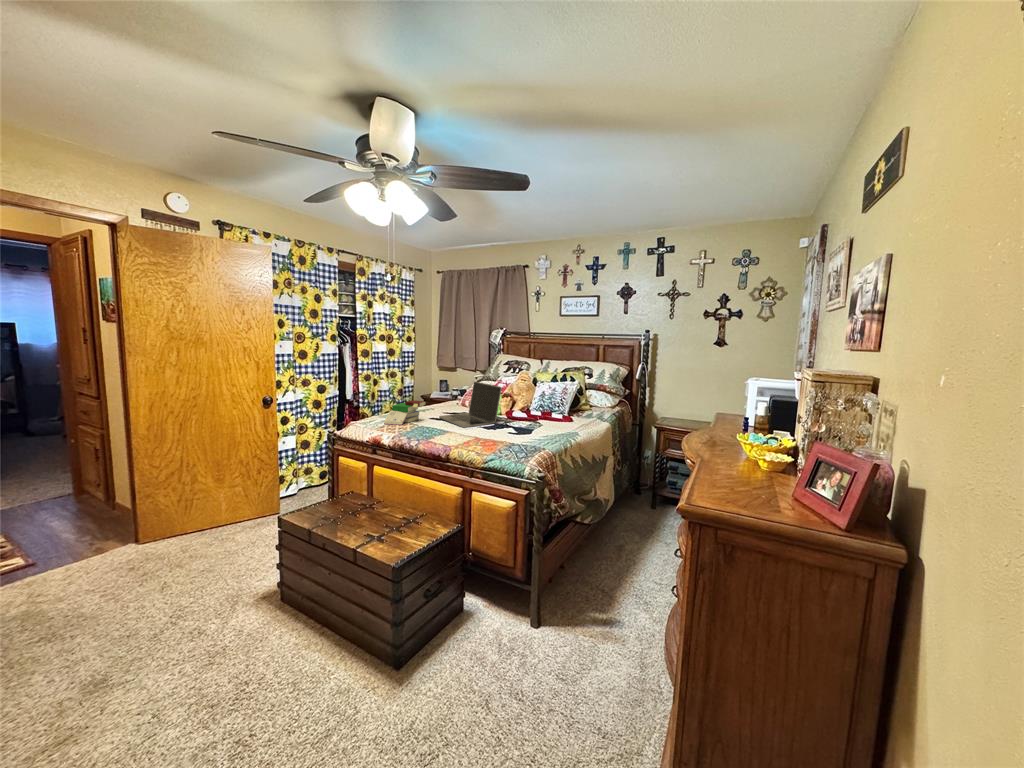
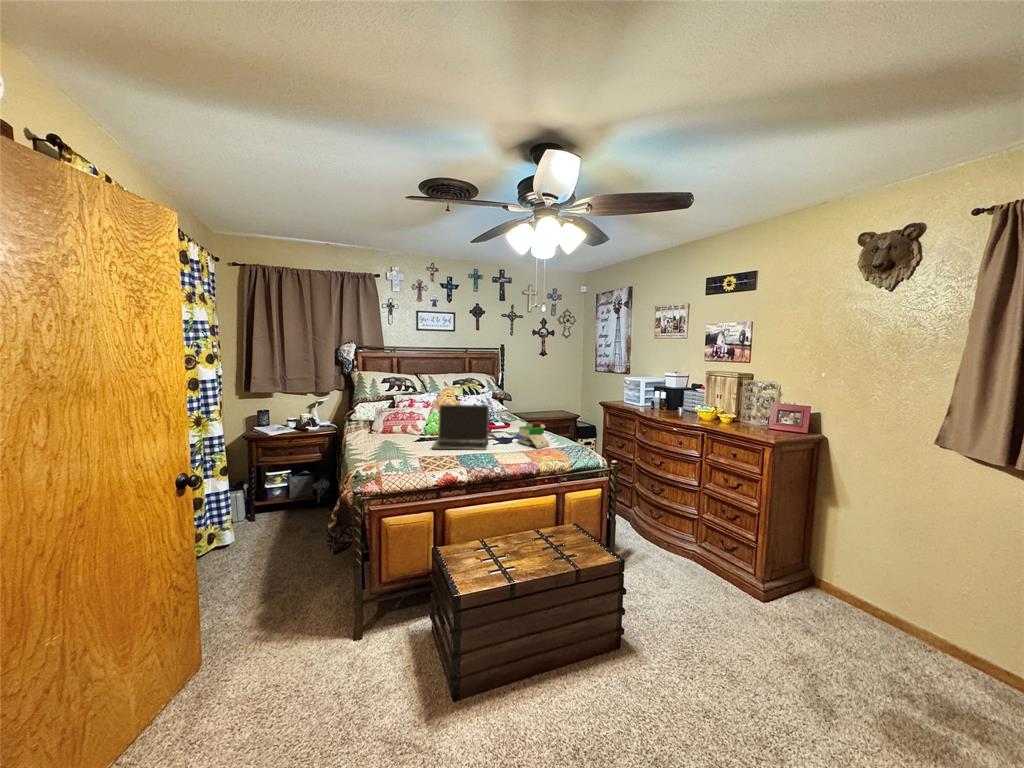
book: present [384,400,425,425] -> present [516,422,549,449]

